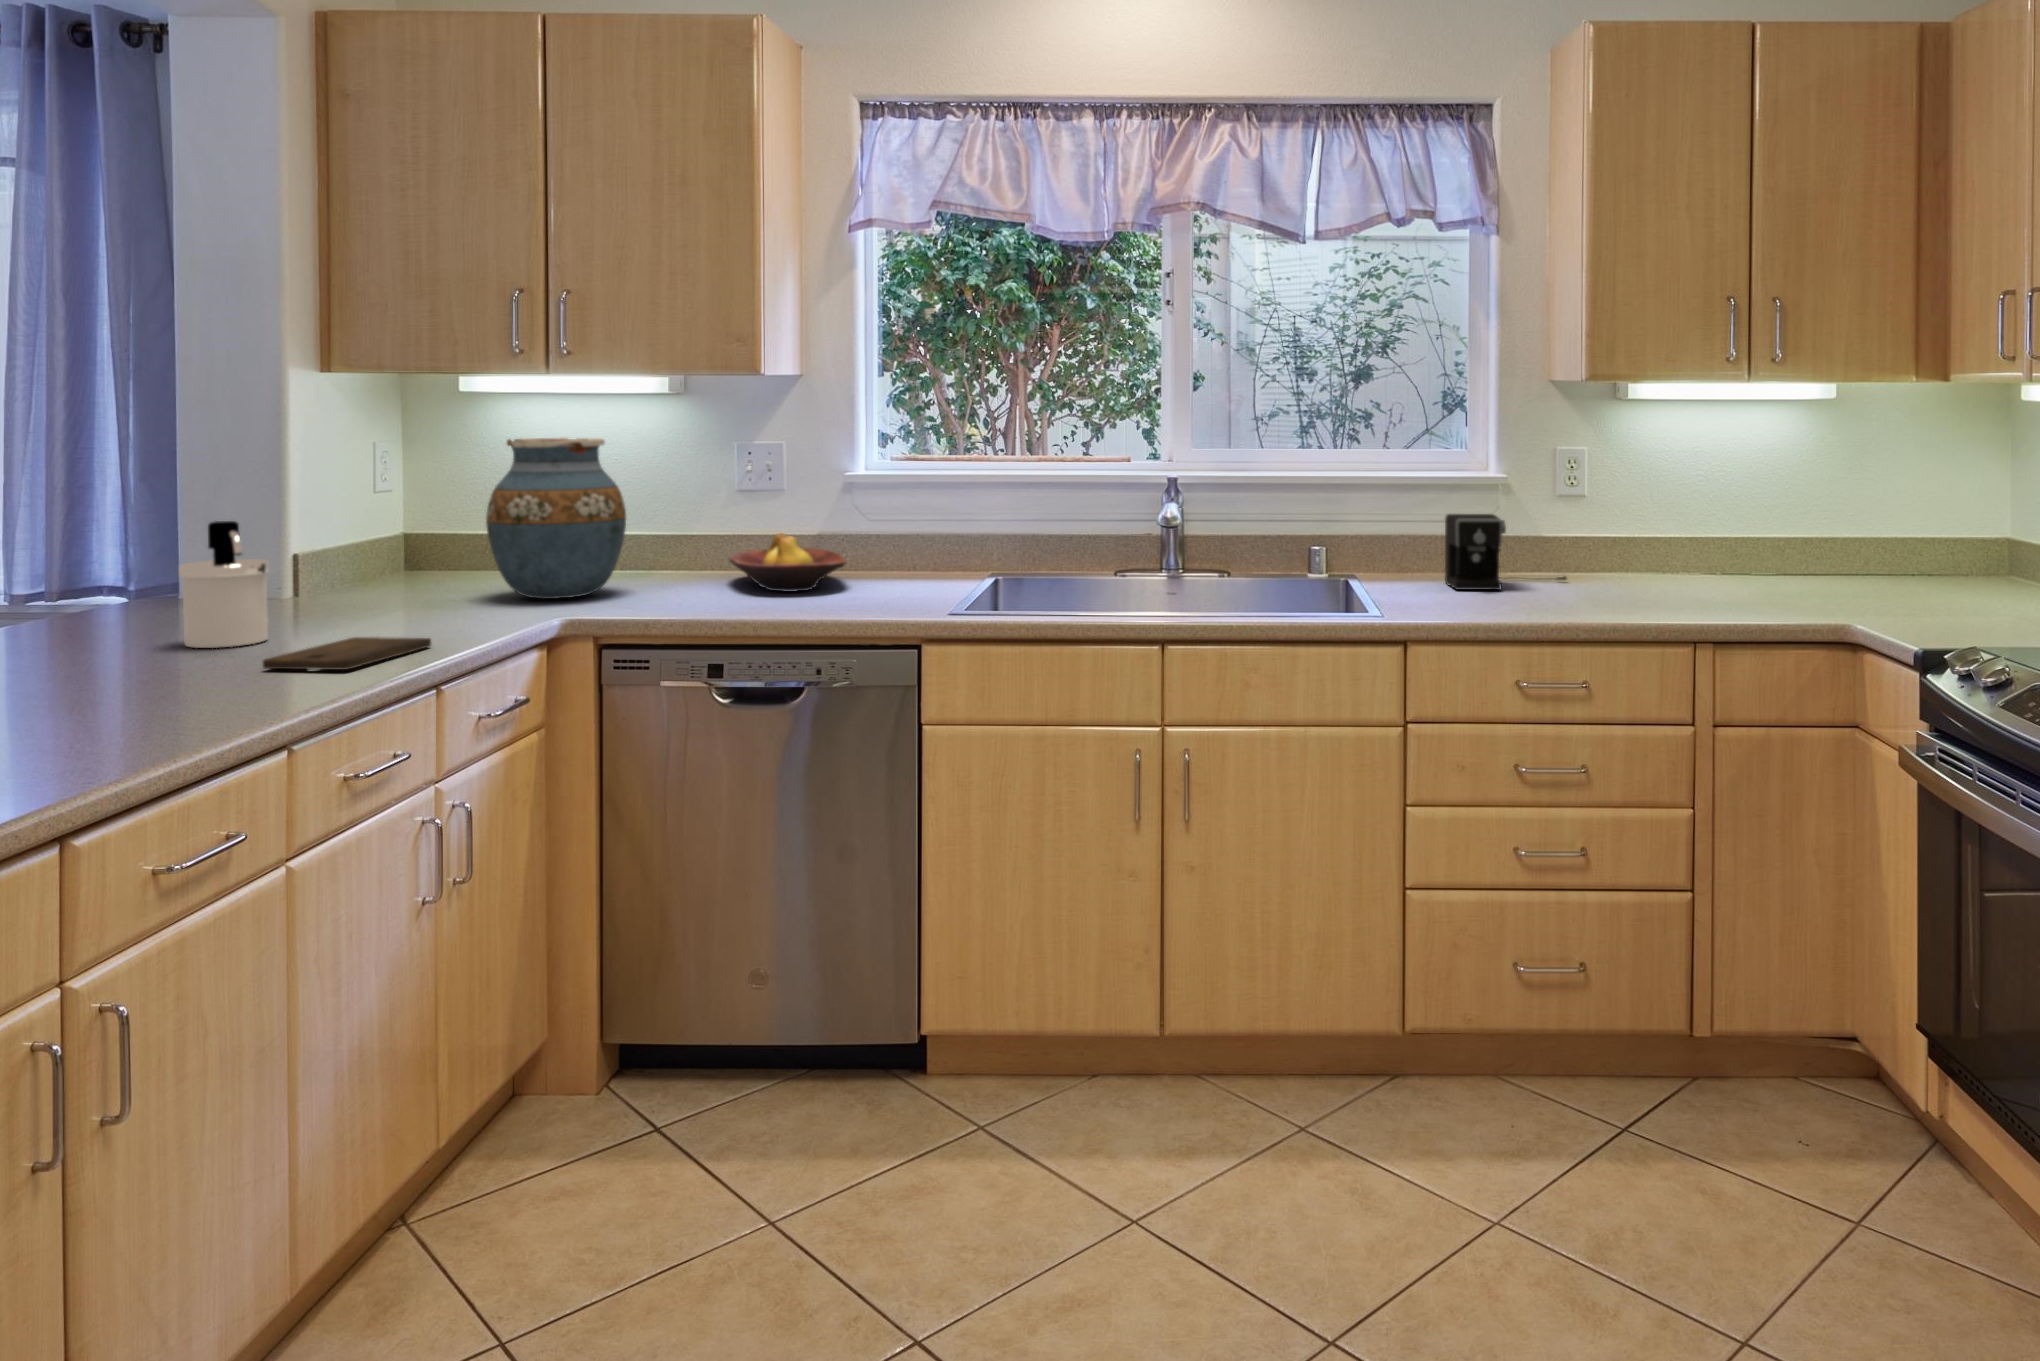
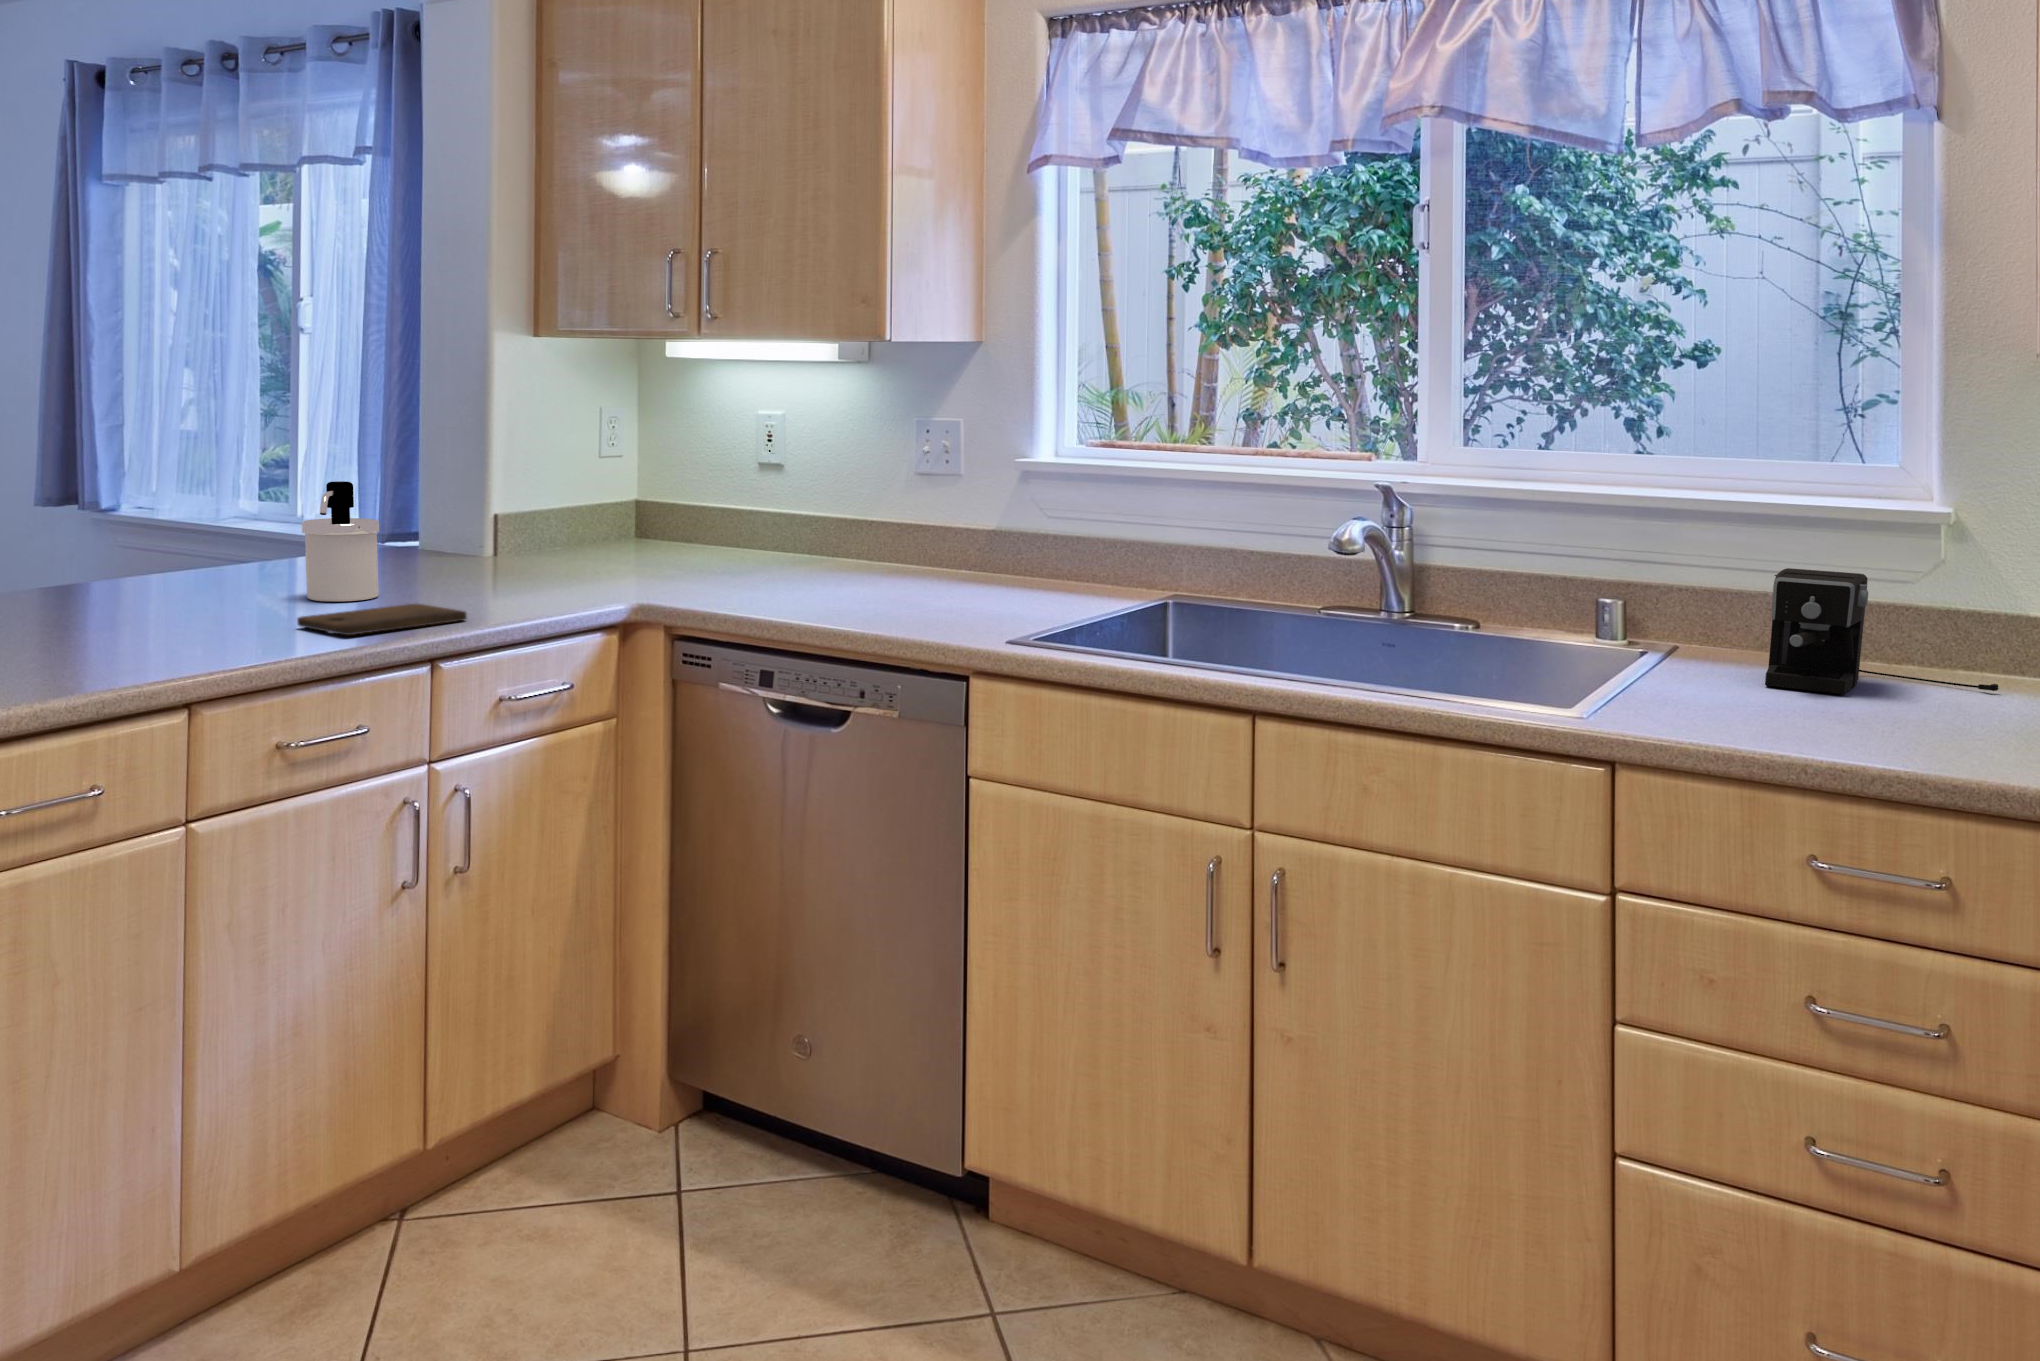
vase: present [486,437,626,599] -> none [621,412,758,582]
fruit bowl: present [729,533,846,592] -> none [854,529,985,597]

